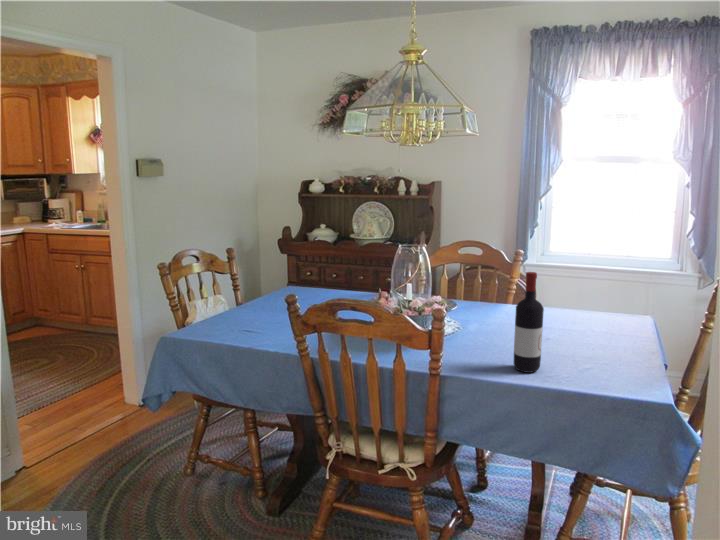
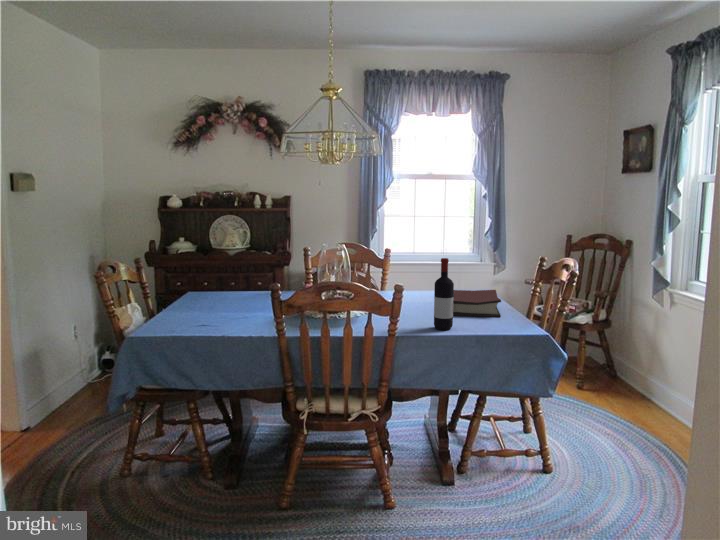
hardback book: none [556,312,643,361] -> present [453,290,501,317]

